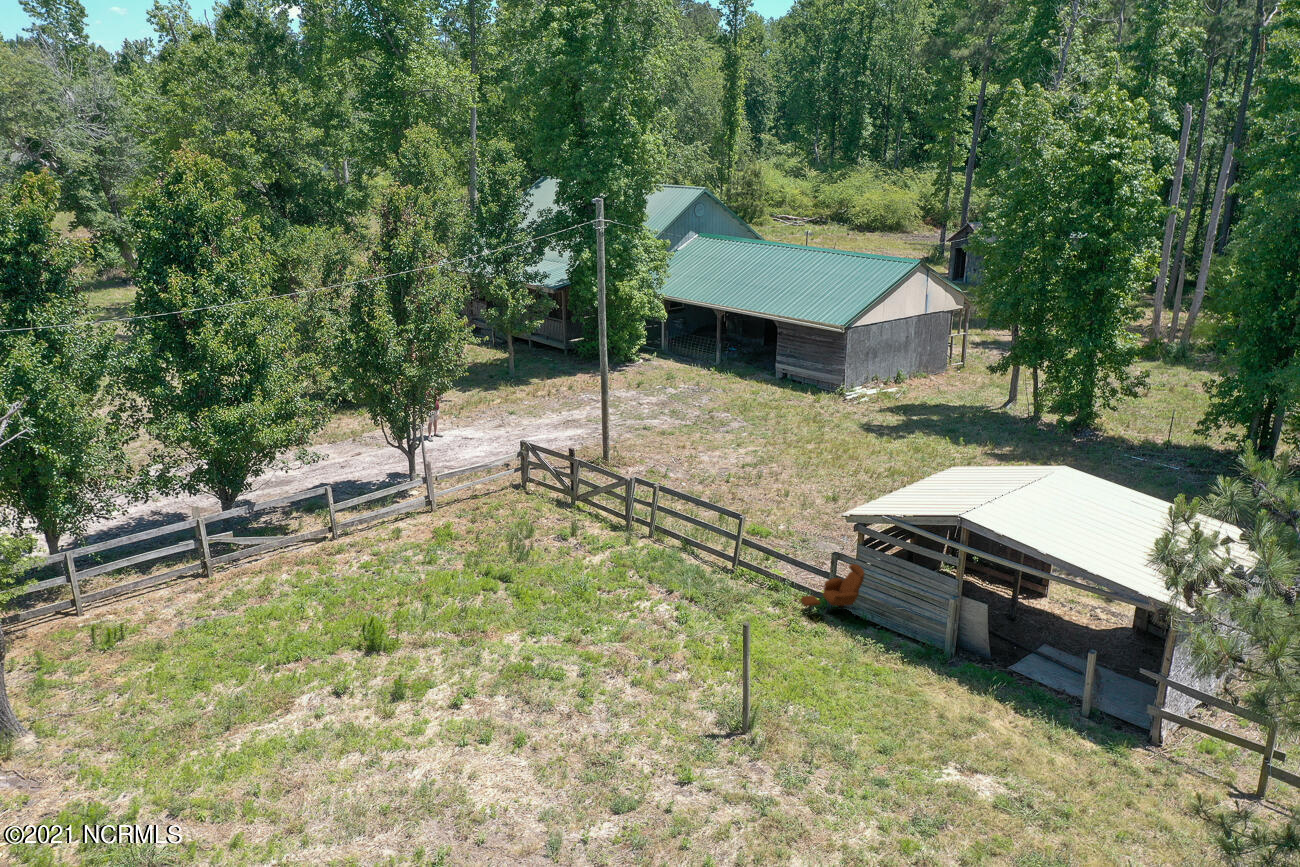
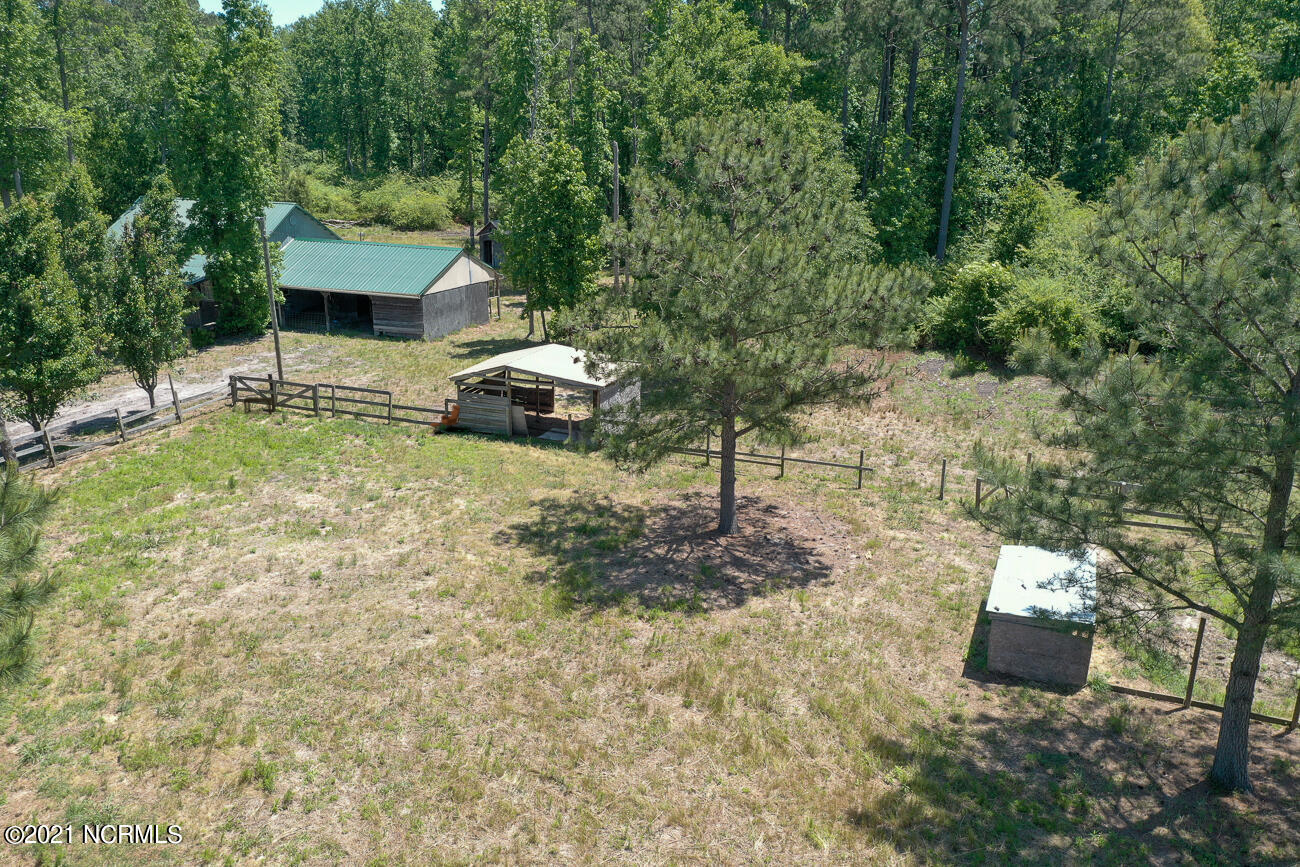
bench: none [525,480,572,515] -> present [243,397,275,414]

